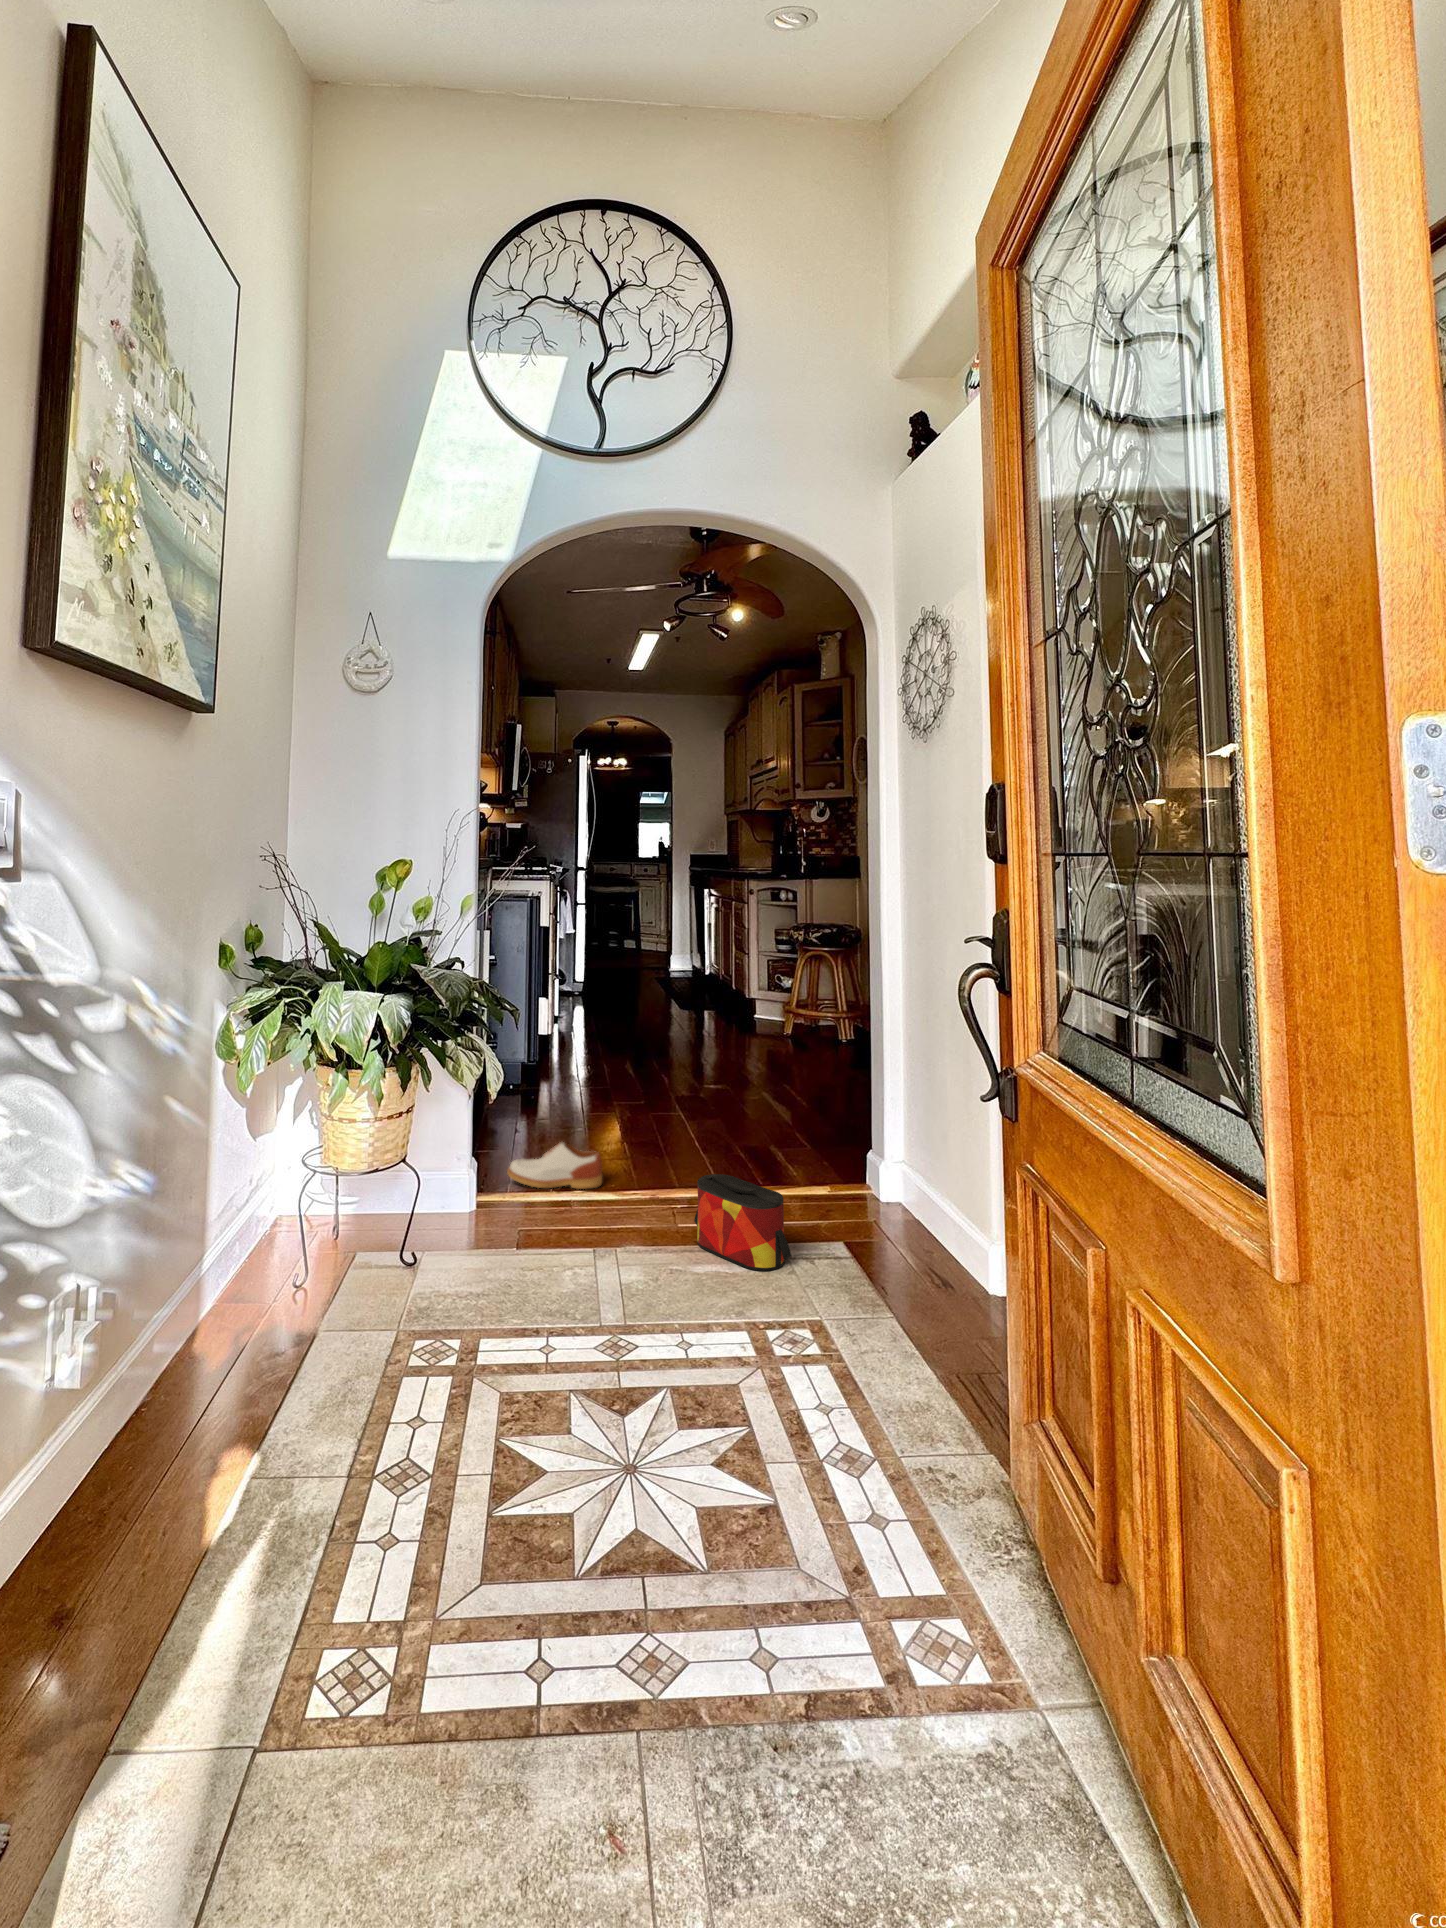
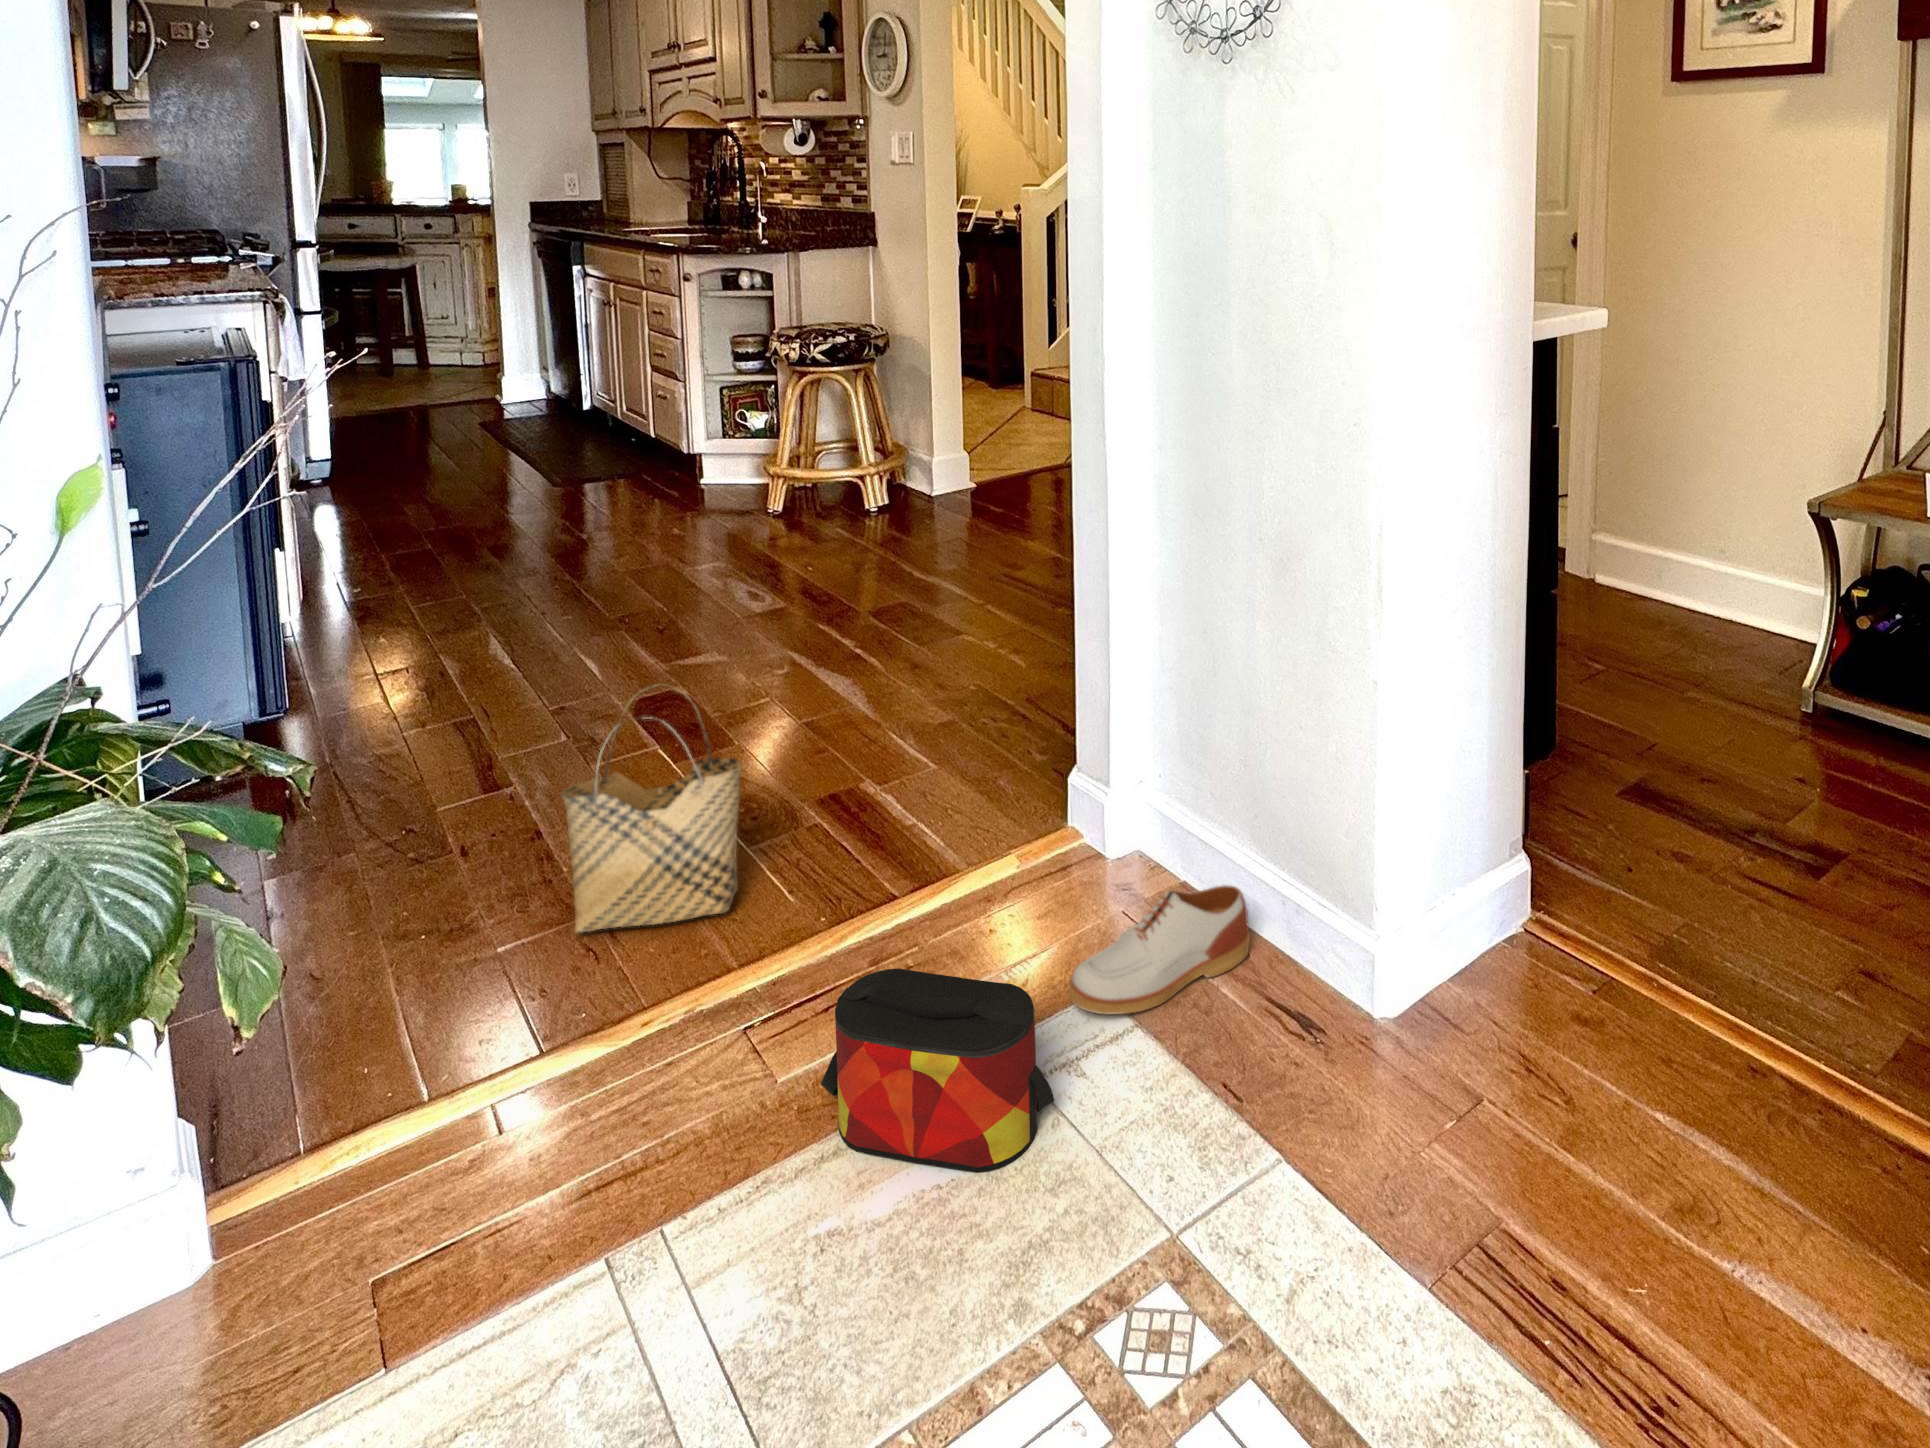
woven basket: none [621,1050,698,1168] -> present [561,683,742,933]
shoe: present [507,1142,602,1189] -> present [1068,885,1250,1014]

